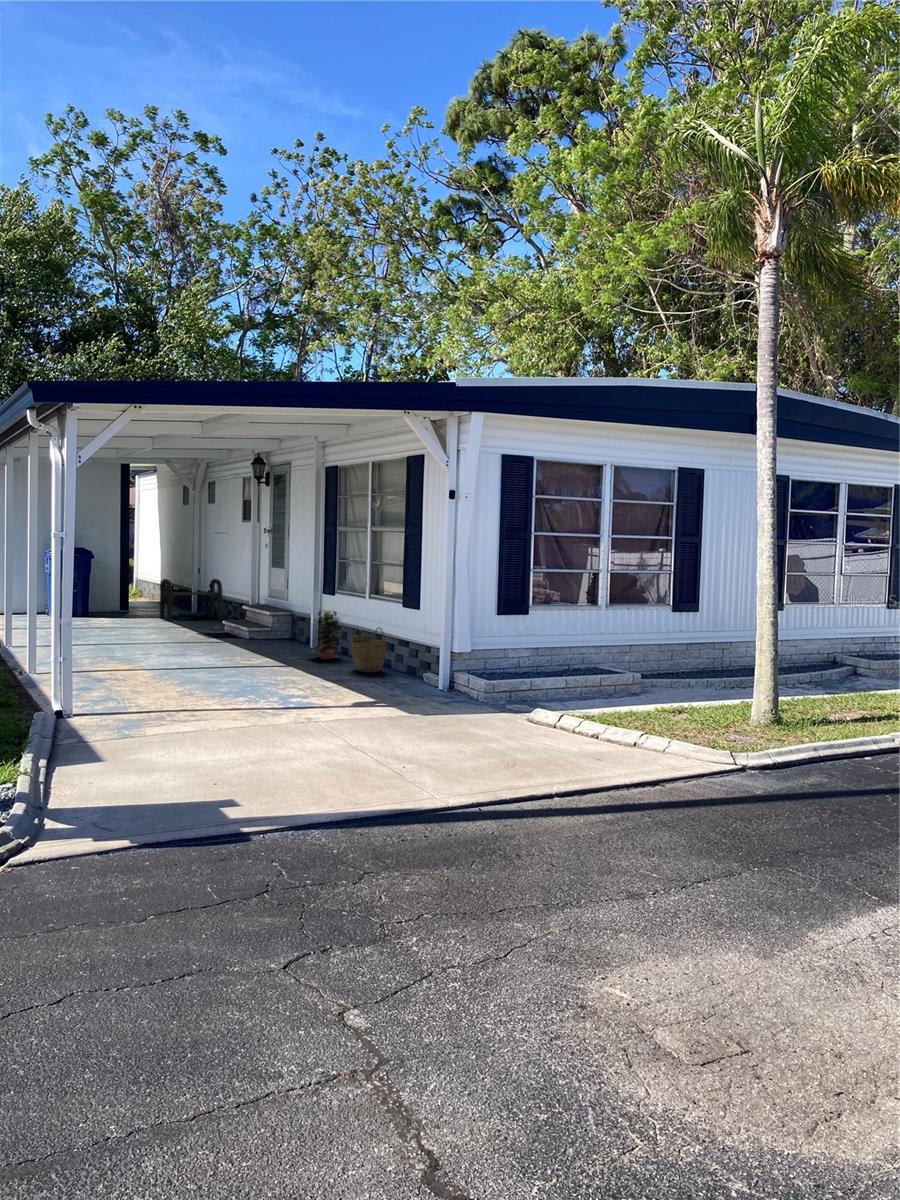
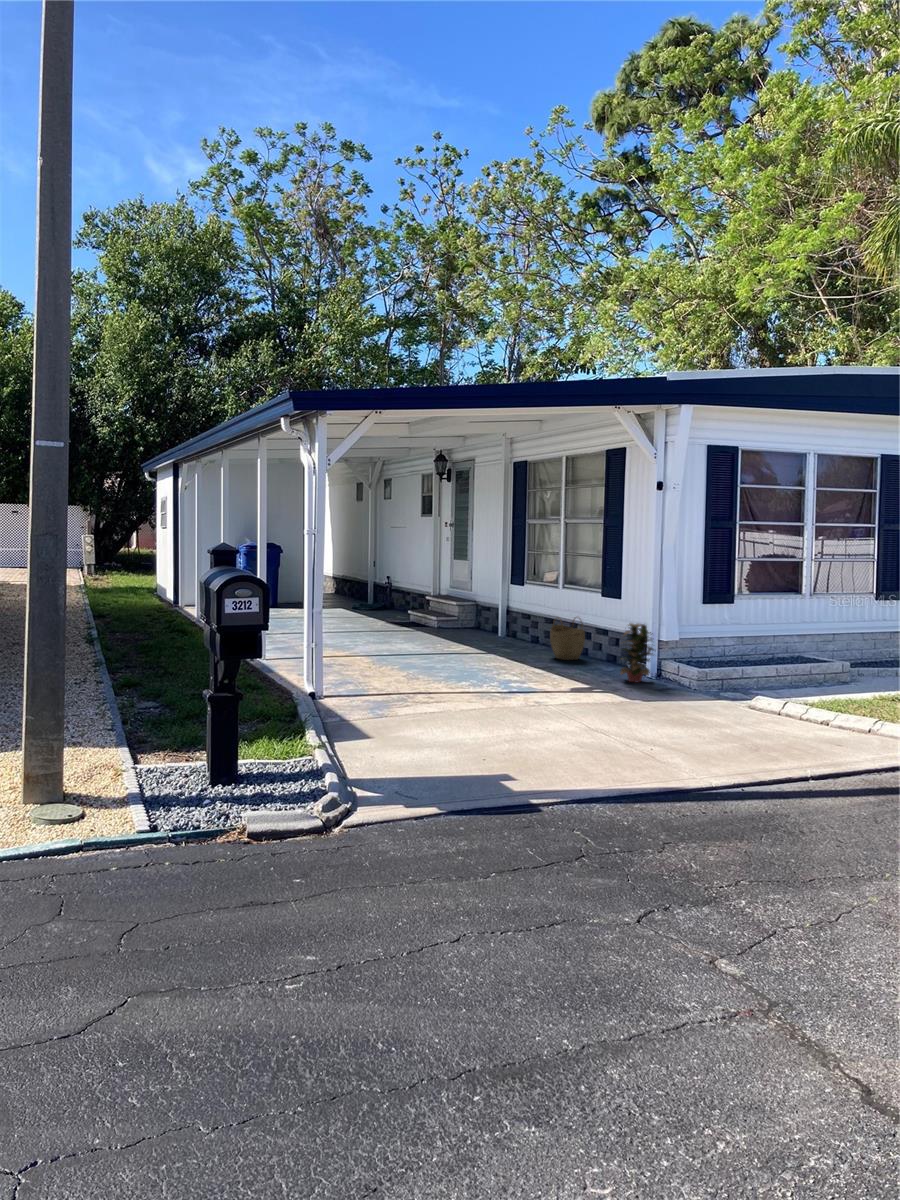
bench: present [160,579,223,621] -> none [343,571,402,612]
decorative plant: present [312,610,342,659] -> present [620,623,654,682]

